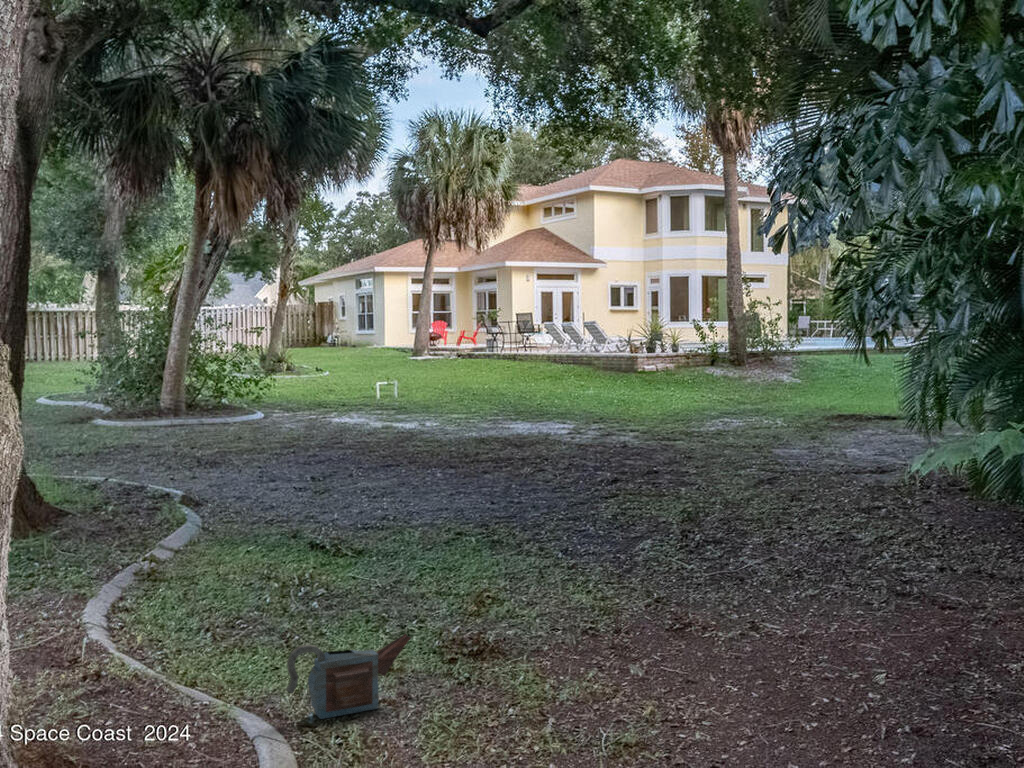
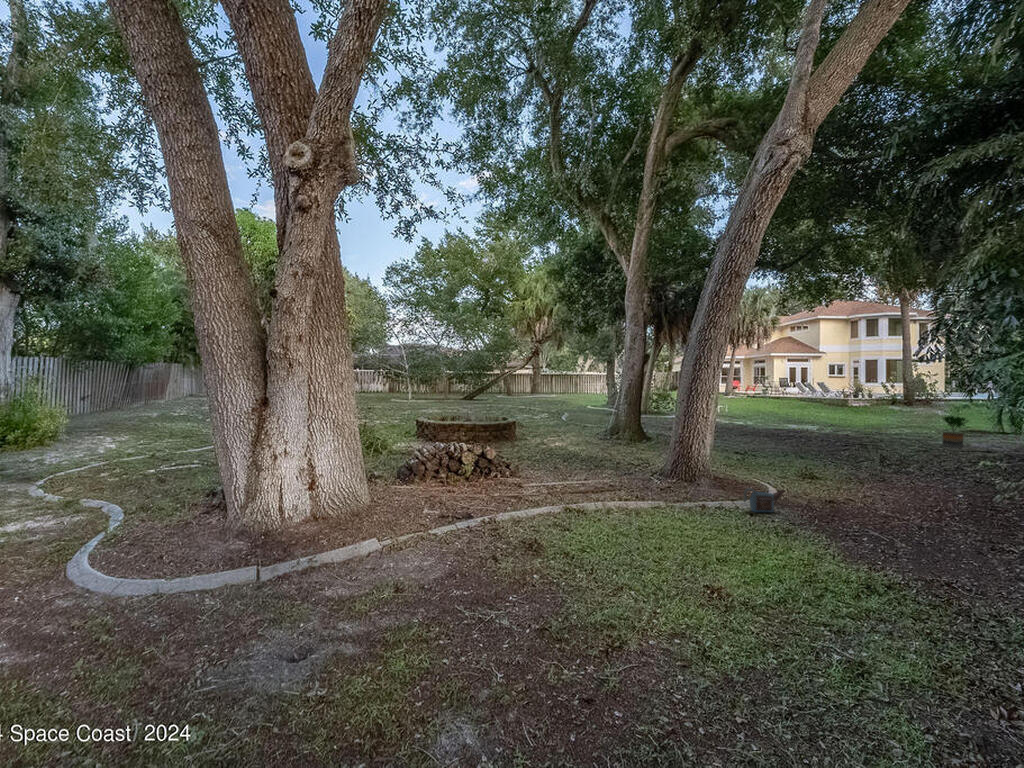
potted tree: none [783,384,827,451] -> present [942,416,968,448]

